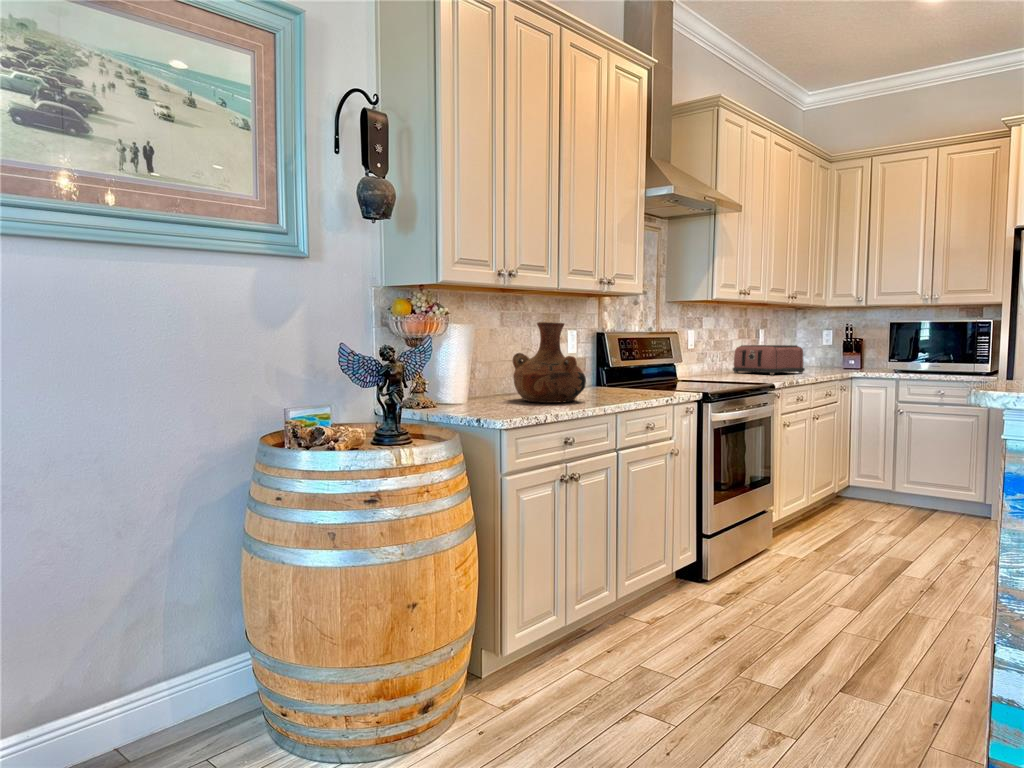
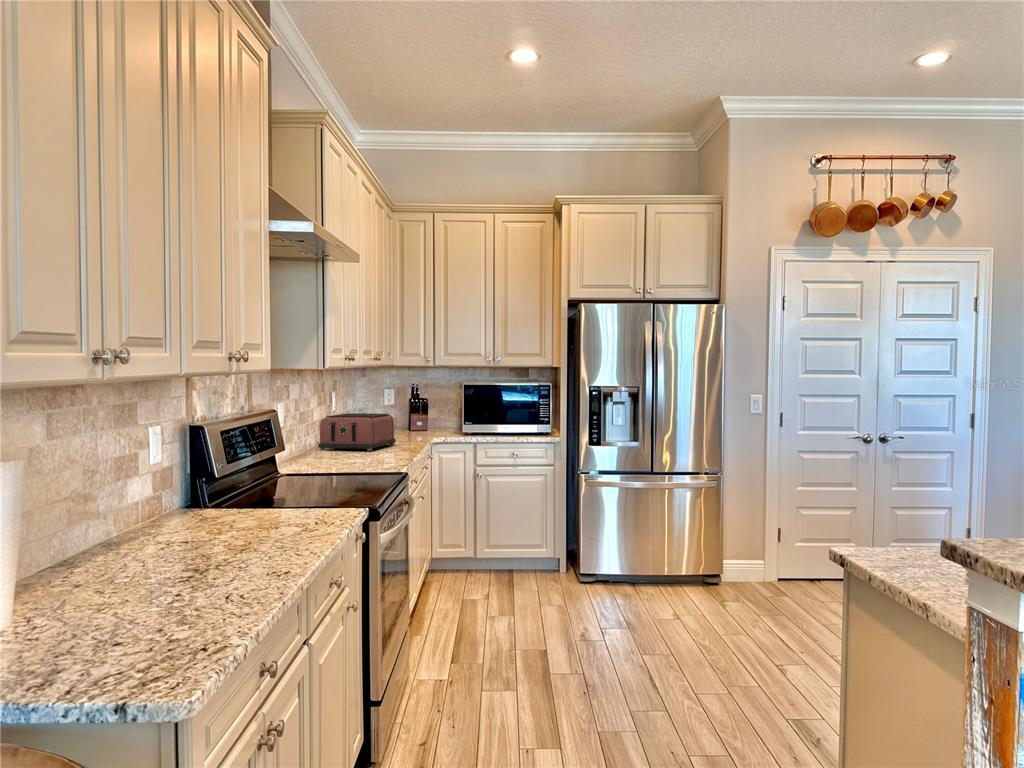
vase: present [512,322,586,403] -> none [96,434,250,594]

